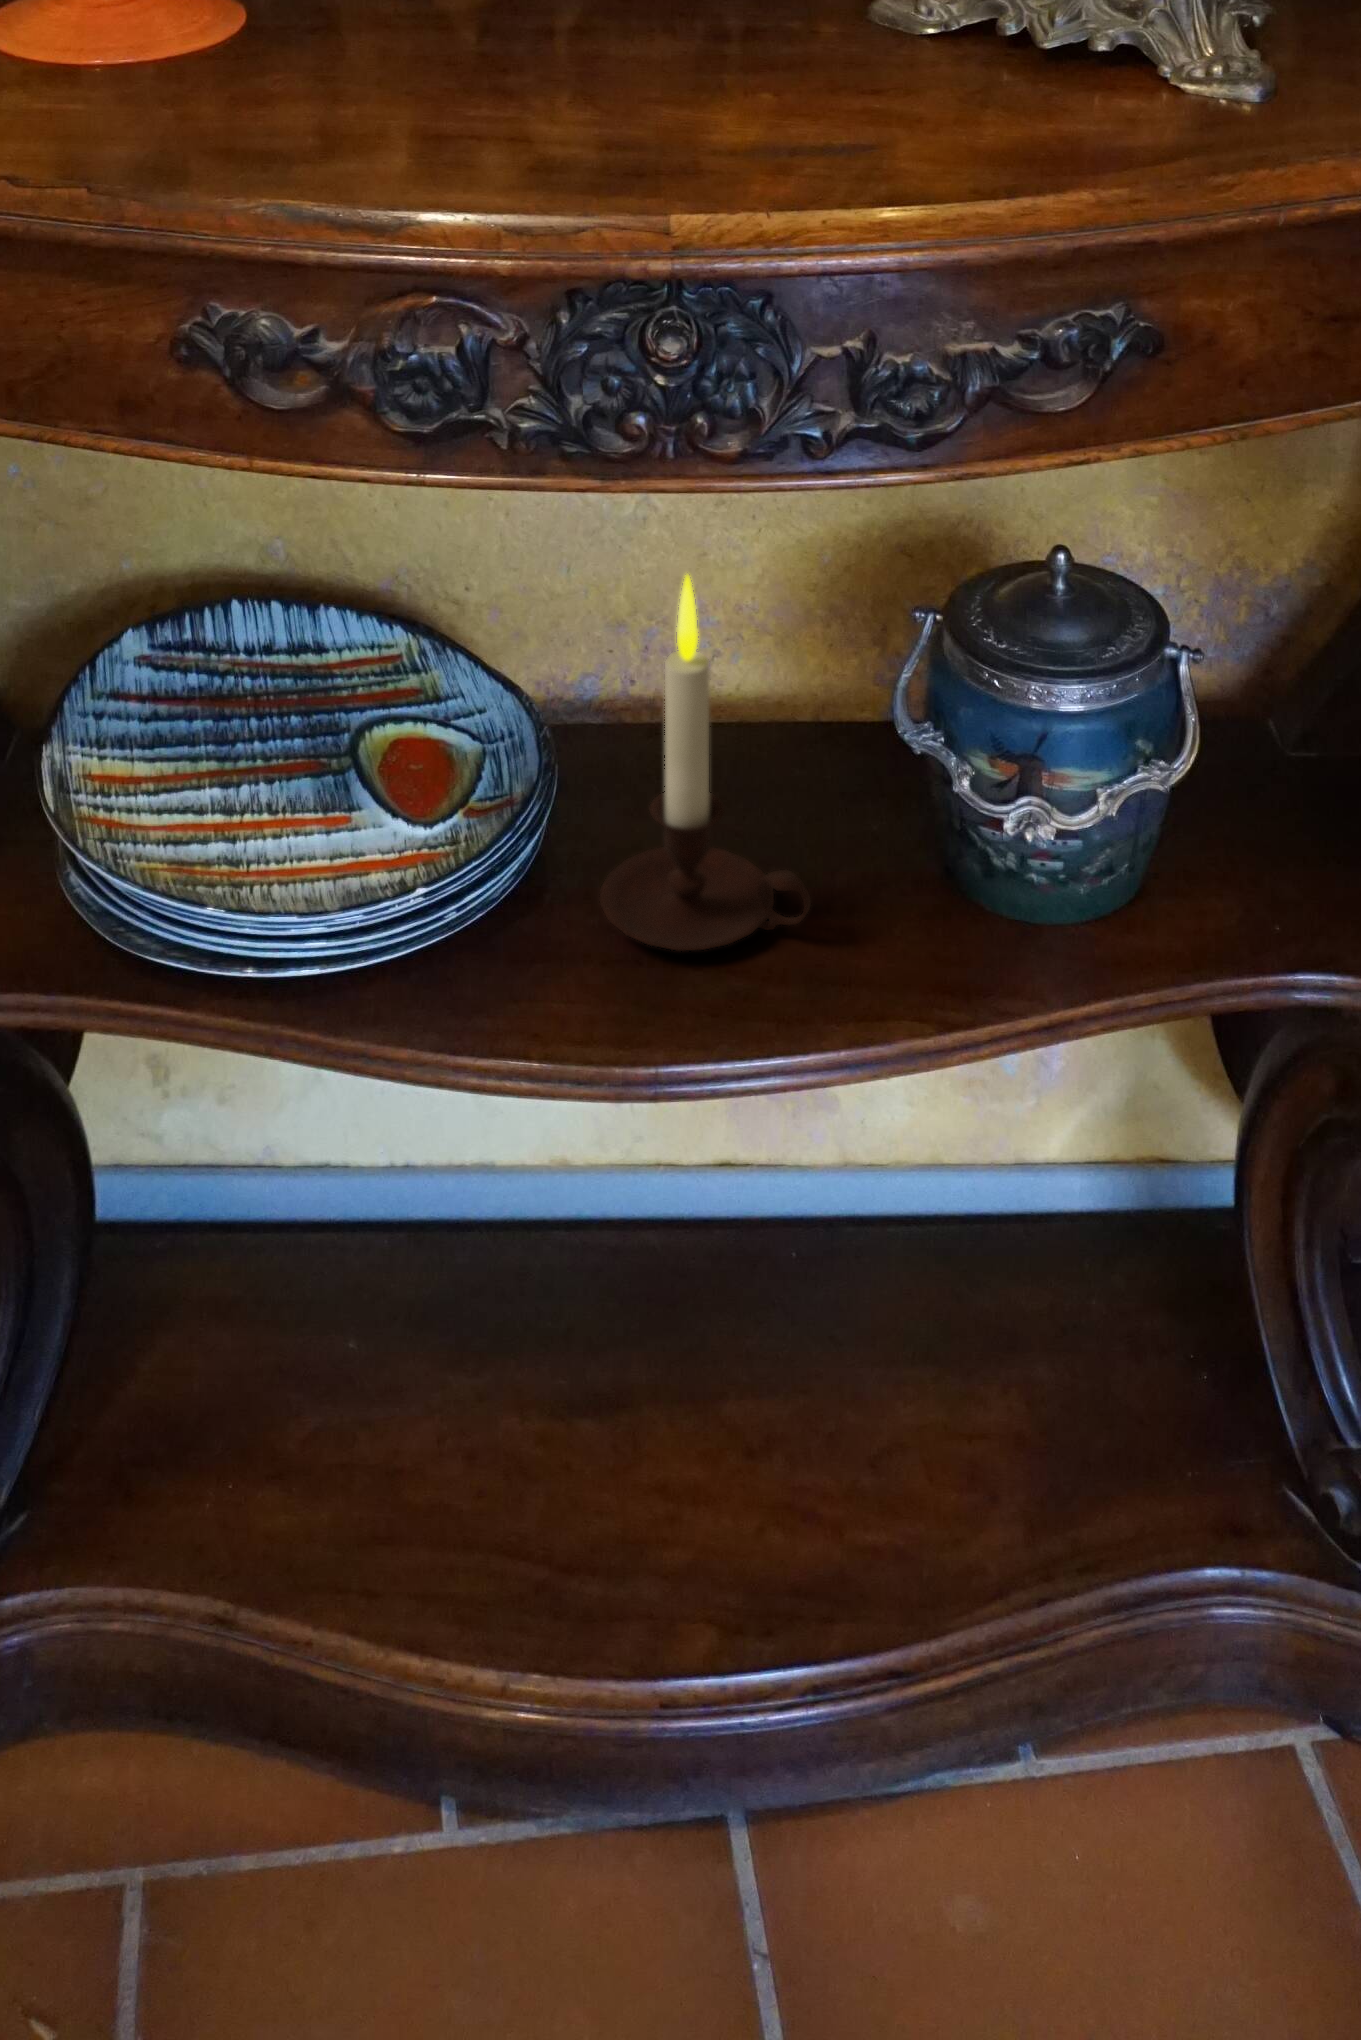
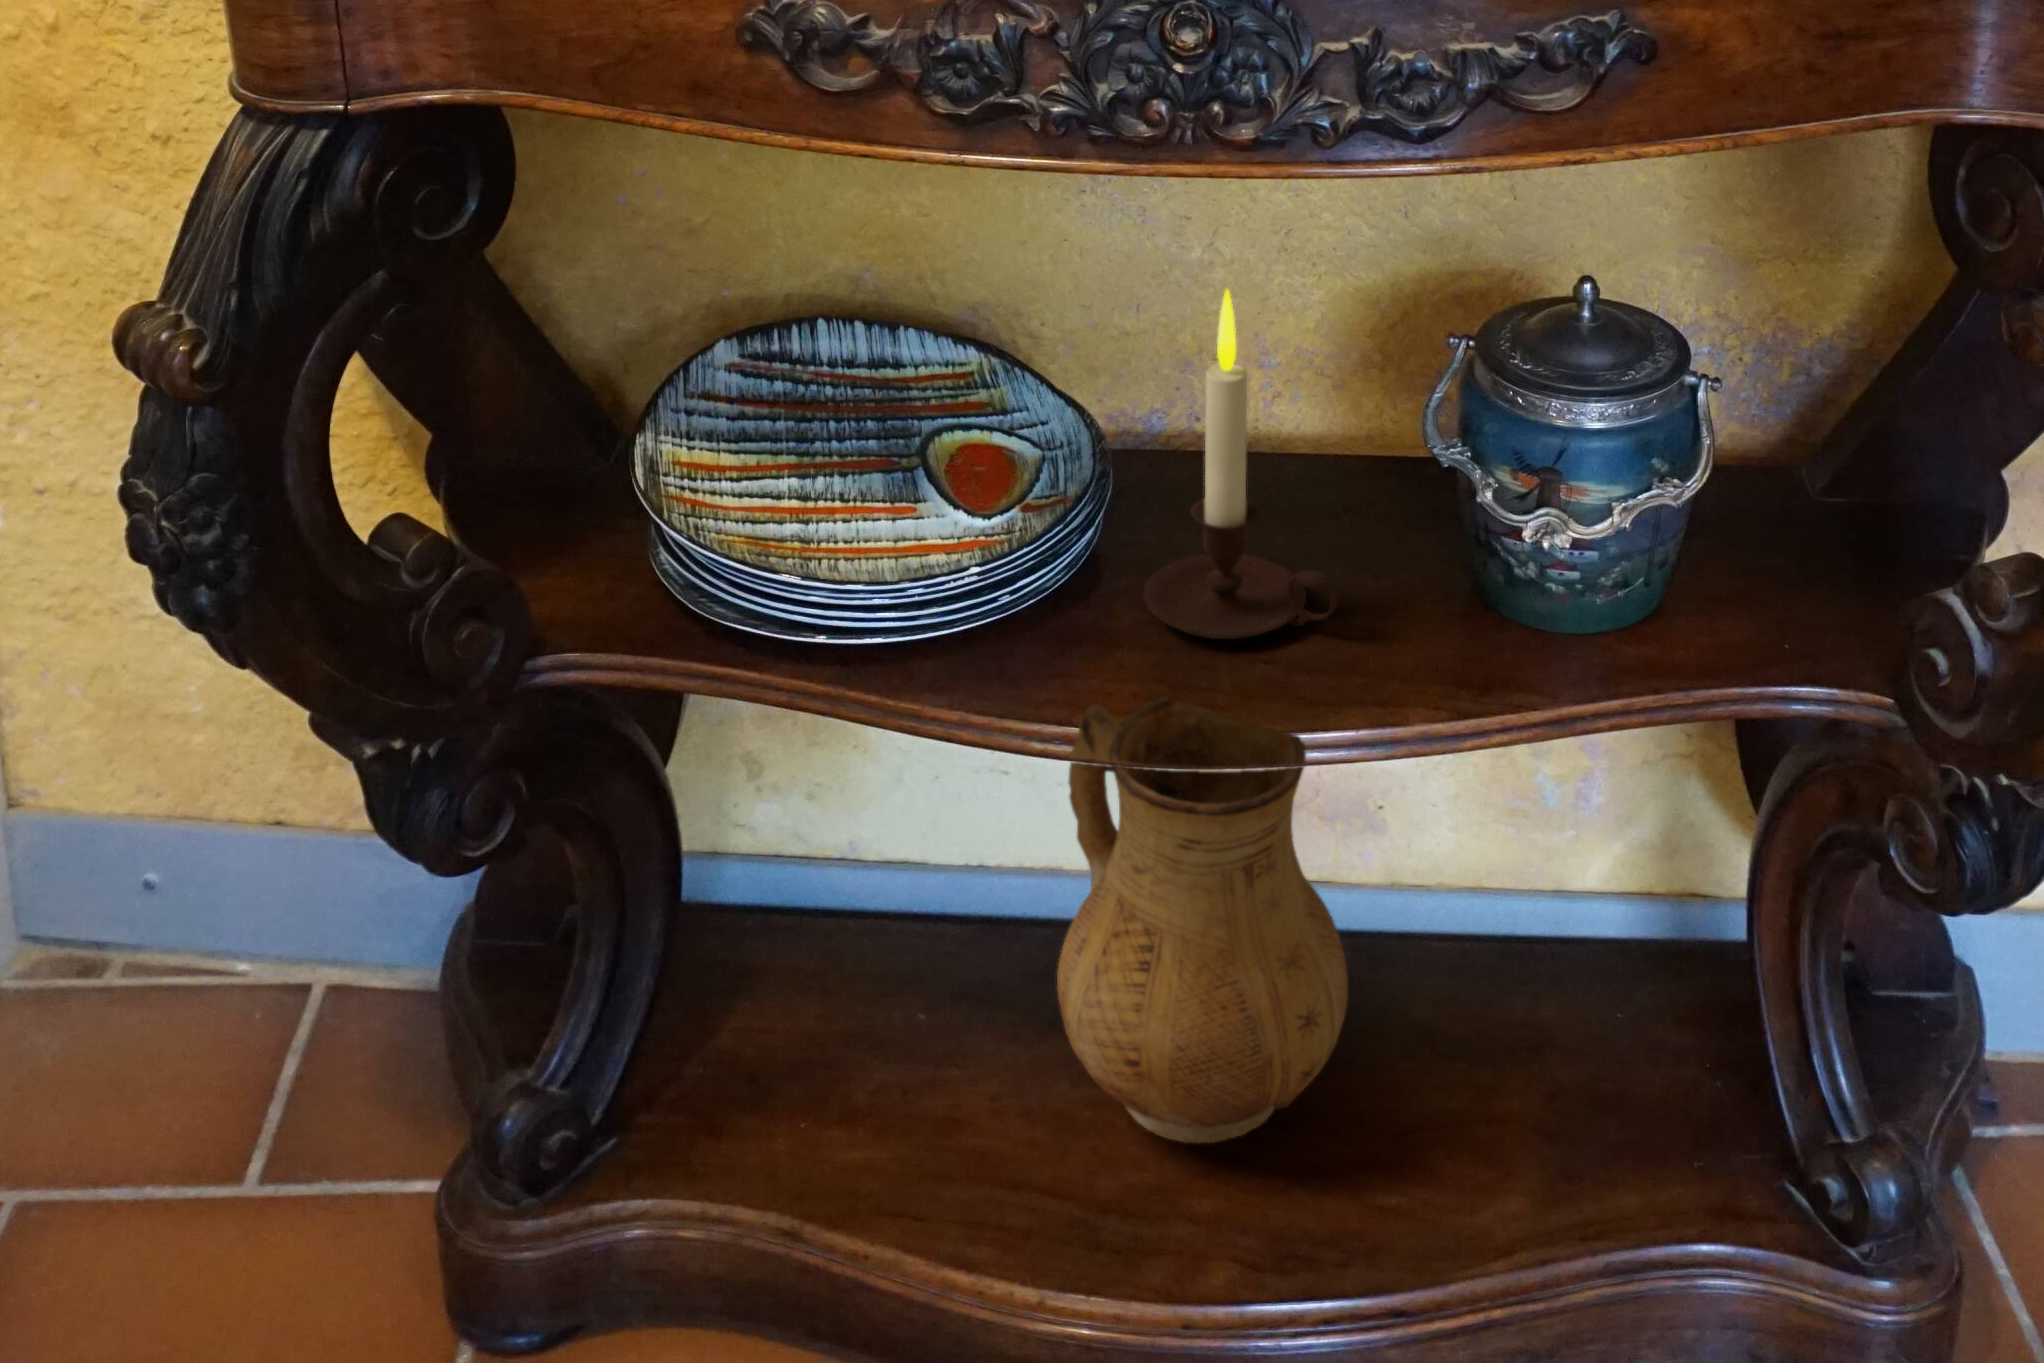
ceramic pitcher: none [509,990,823,1492] -> present [1057,697,1348,1143]

